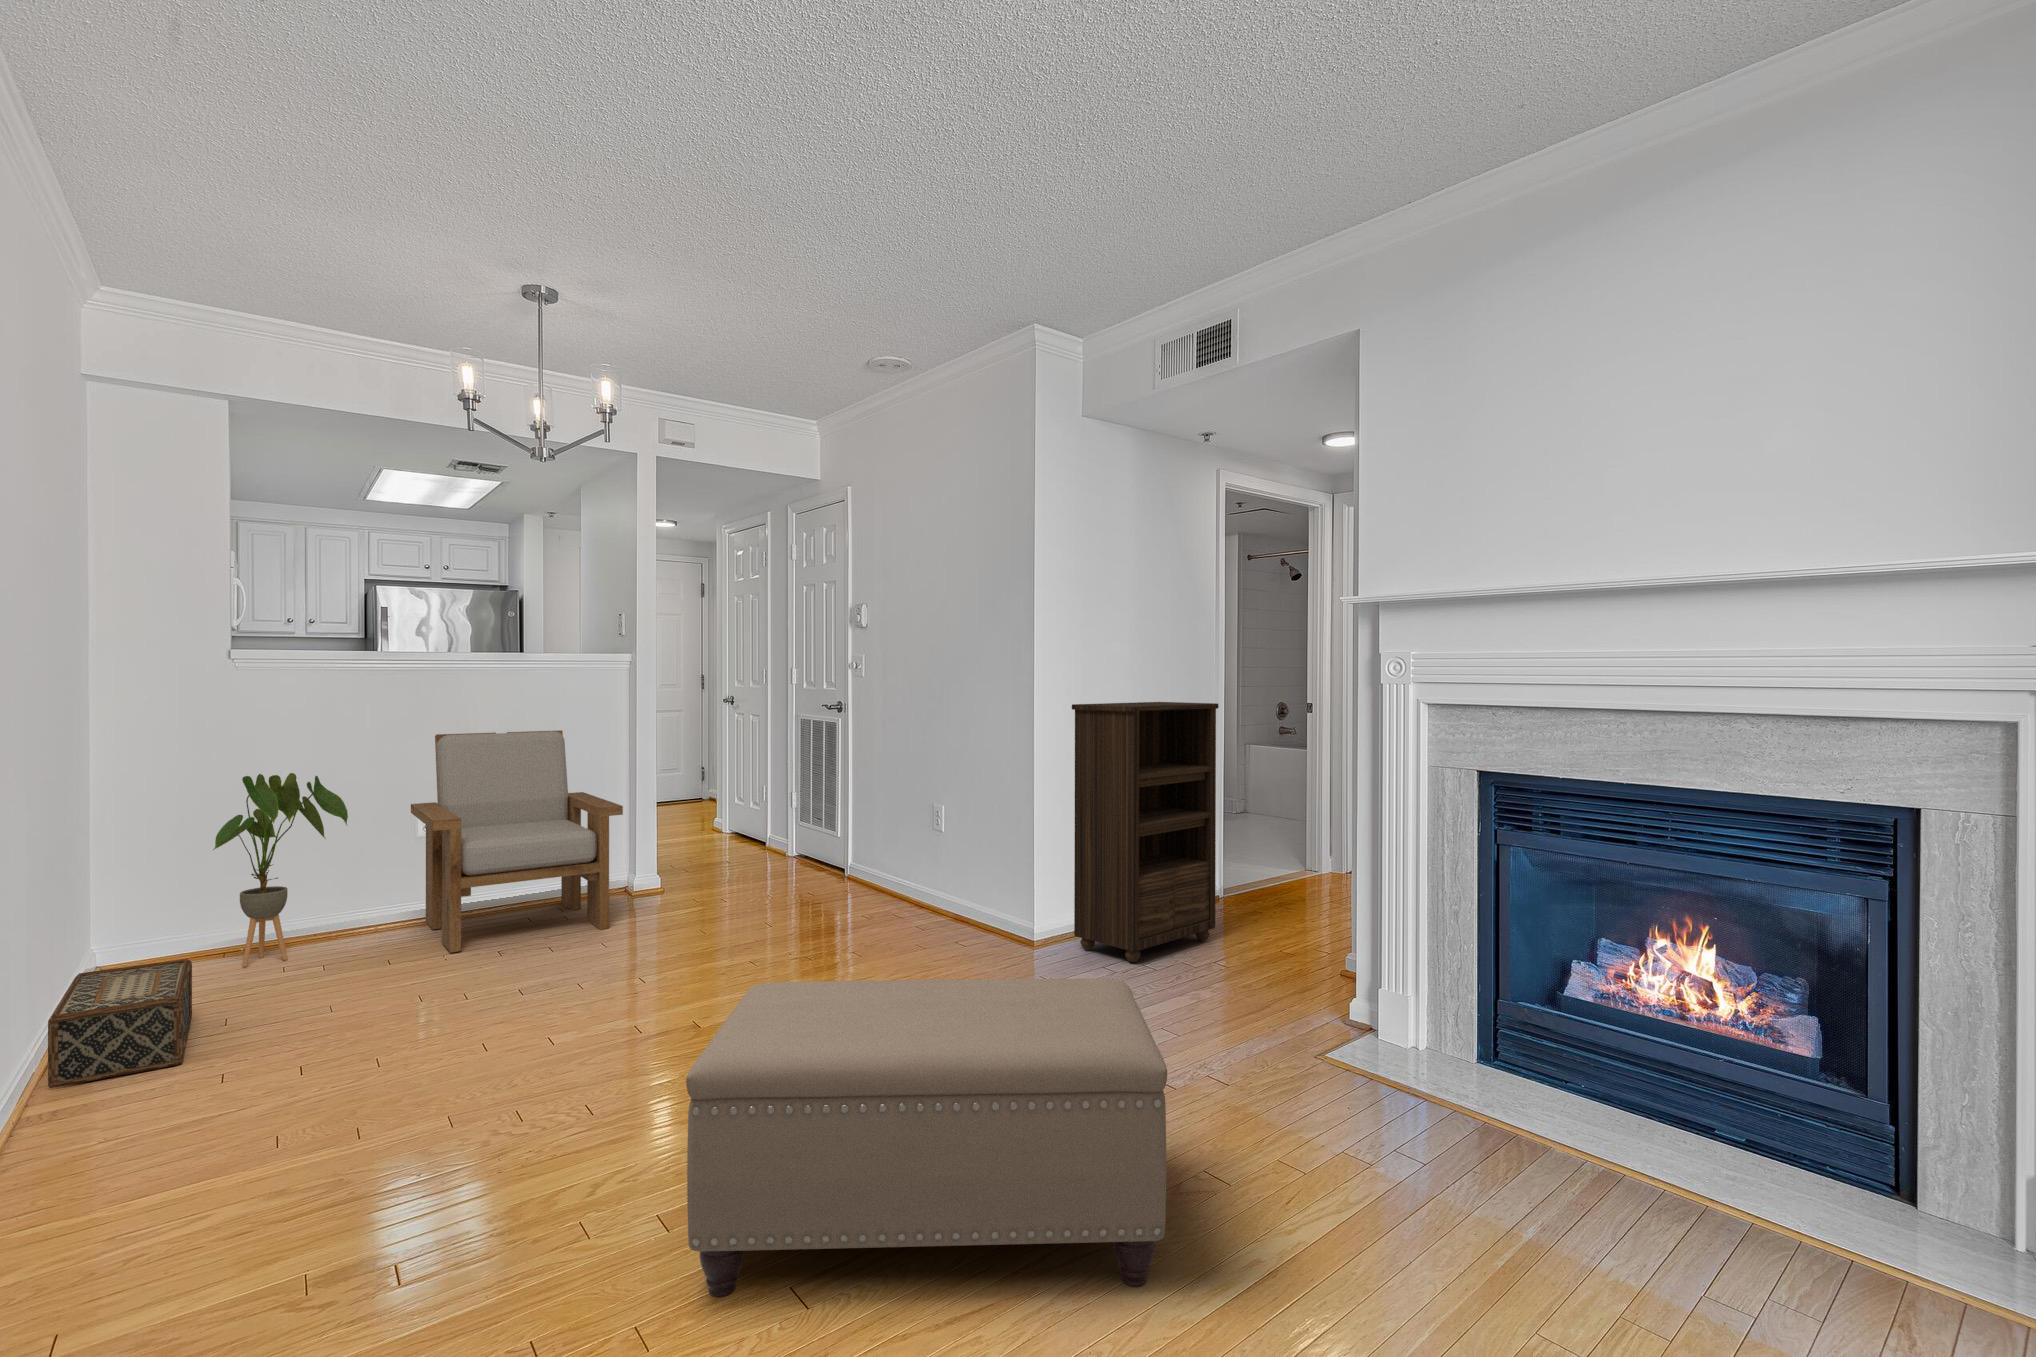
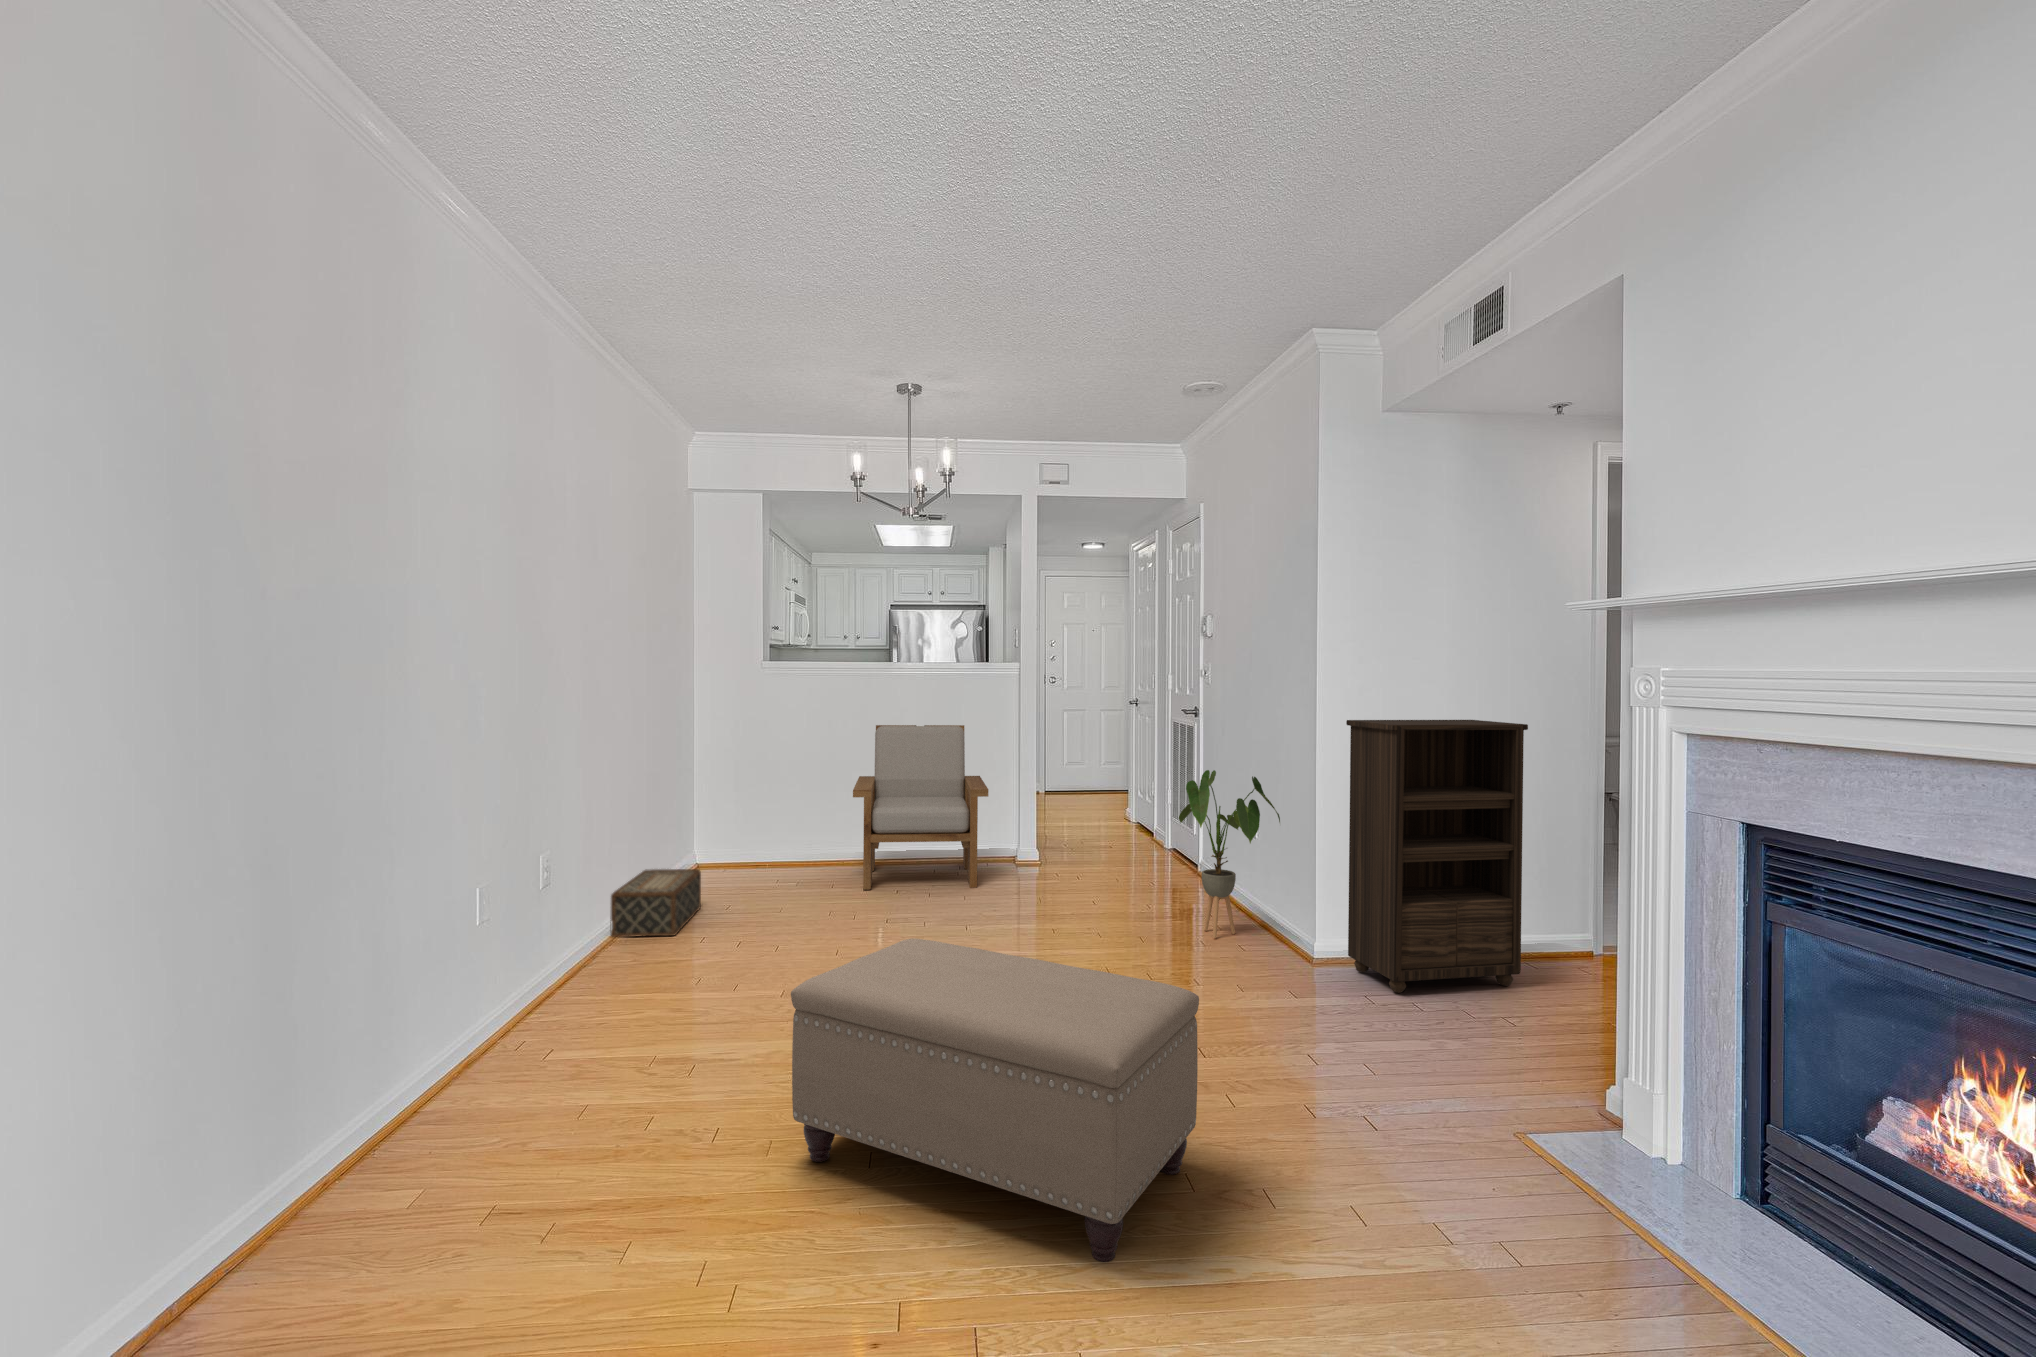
house plant: present [213,773,348,966] -> present [1179,770,1280,938]

